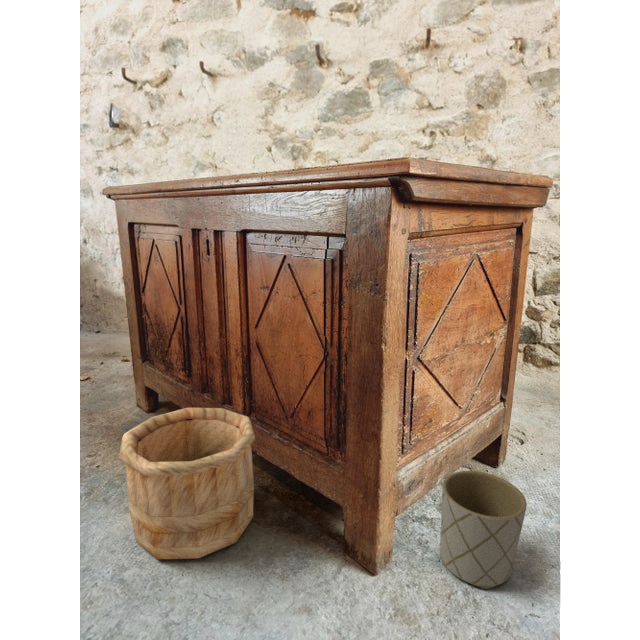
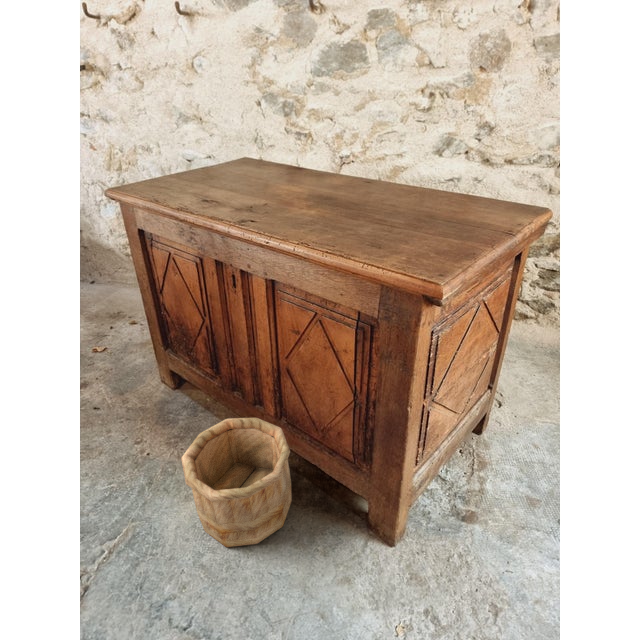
planter: present [440,471,527,589] -> none [439,465,506,552]

